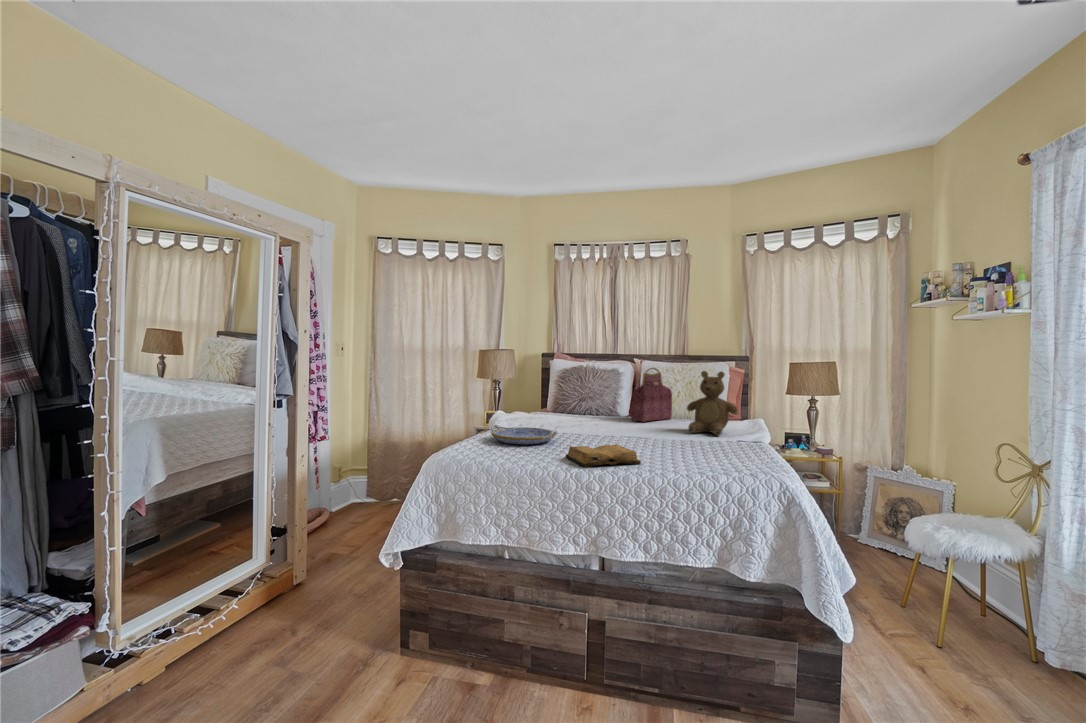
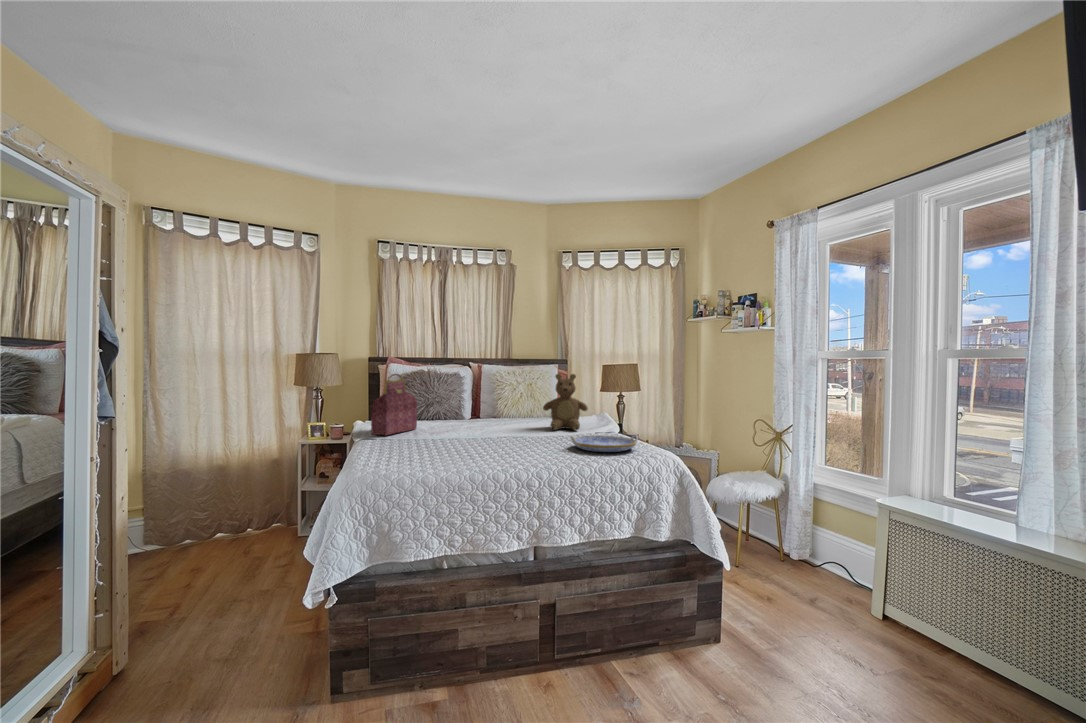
handbag: present [631,368,672,422] -> present [371,374,417,435]
serving tray: present [491,425,557,445] -> present [570,435,638,452]
diary: present [566,444,641,467] -> none [487,444,557,467]

